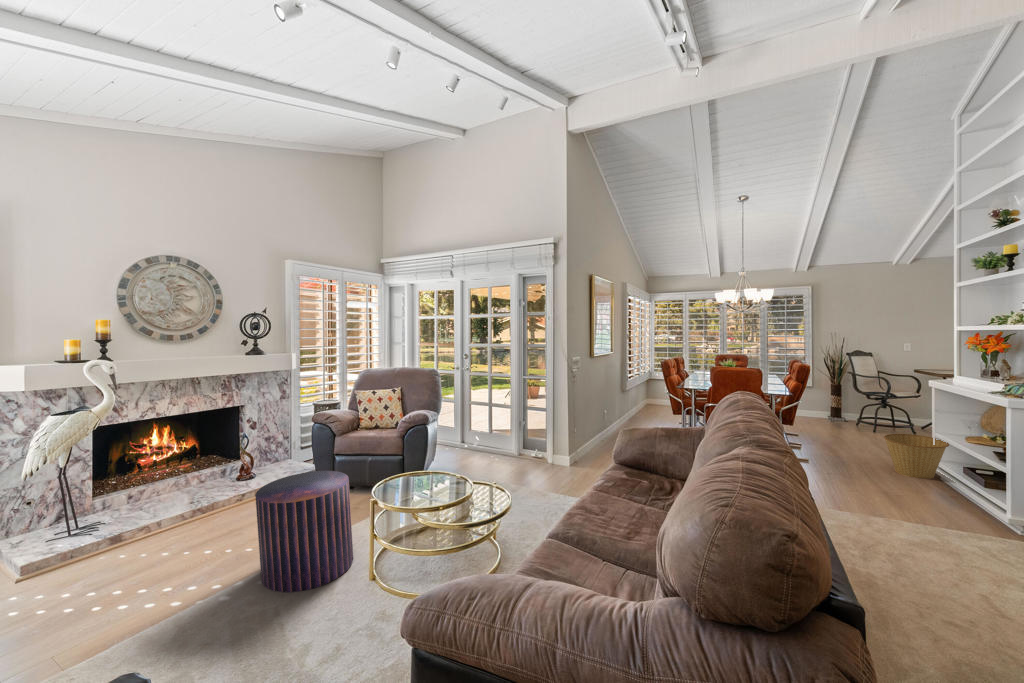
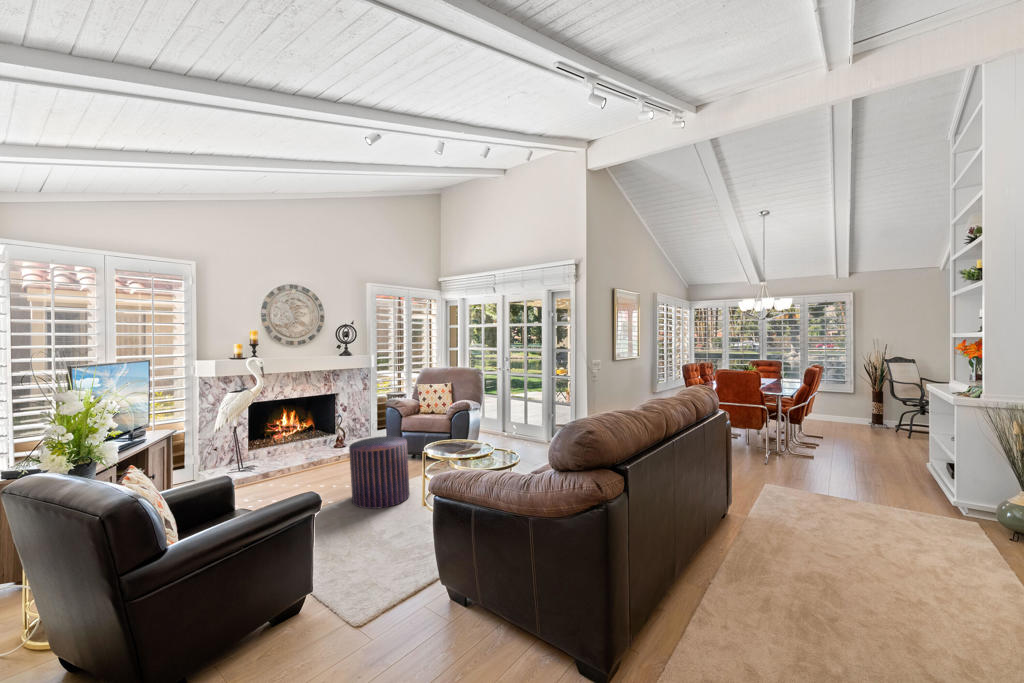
basket: present [884,434,949,479] -> none [875,435,933,476]

